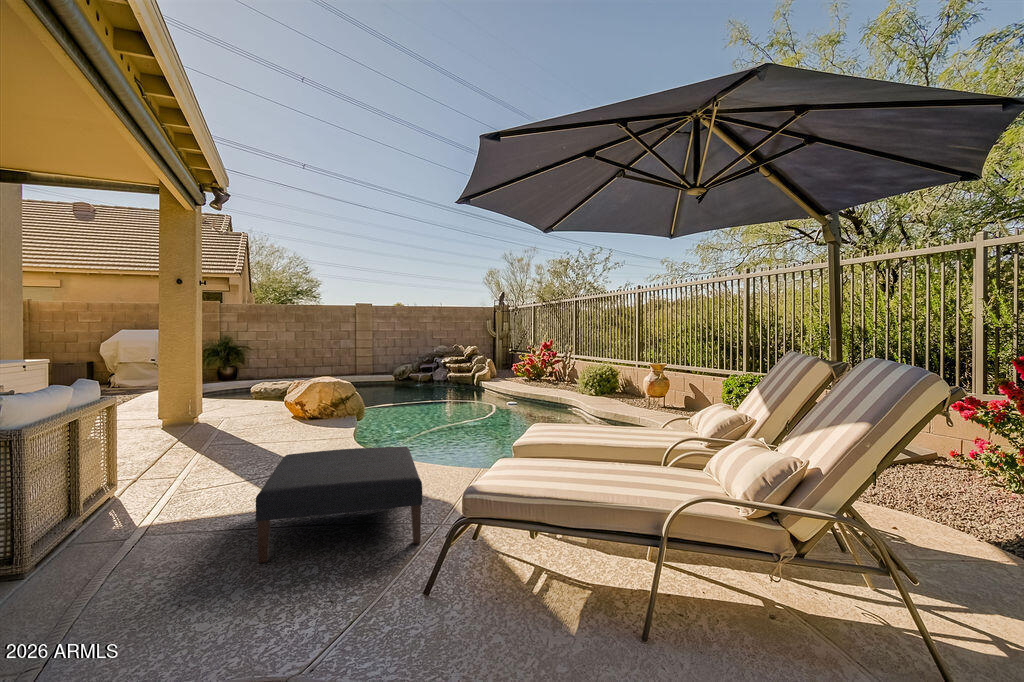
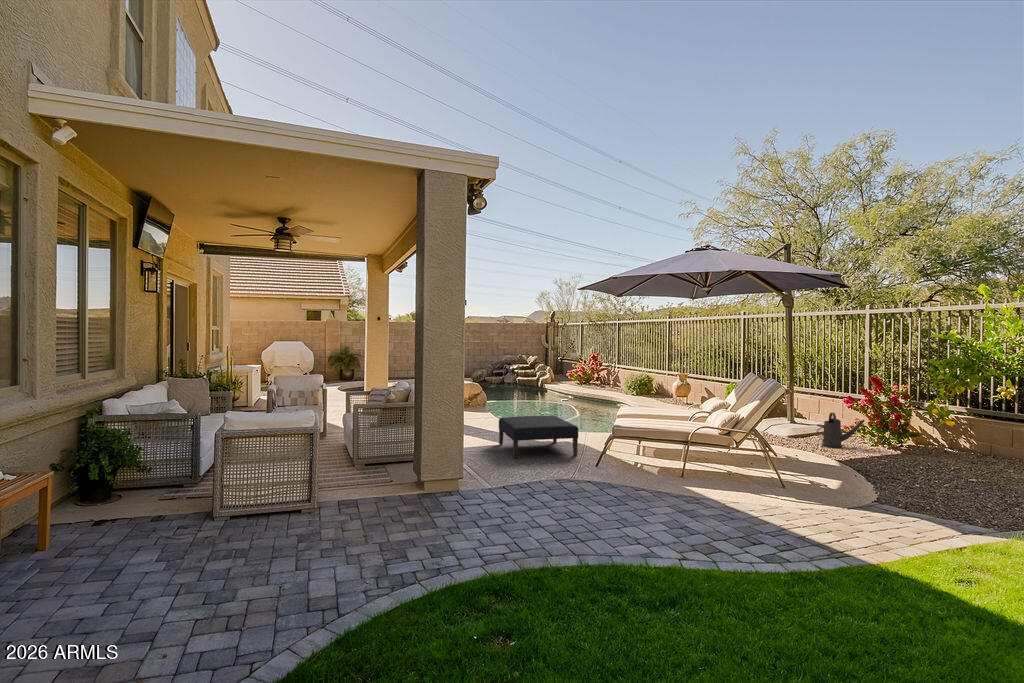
watering can: none [910,431,1007,501] -> present [817,413,864,448]

